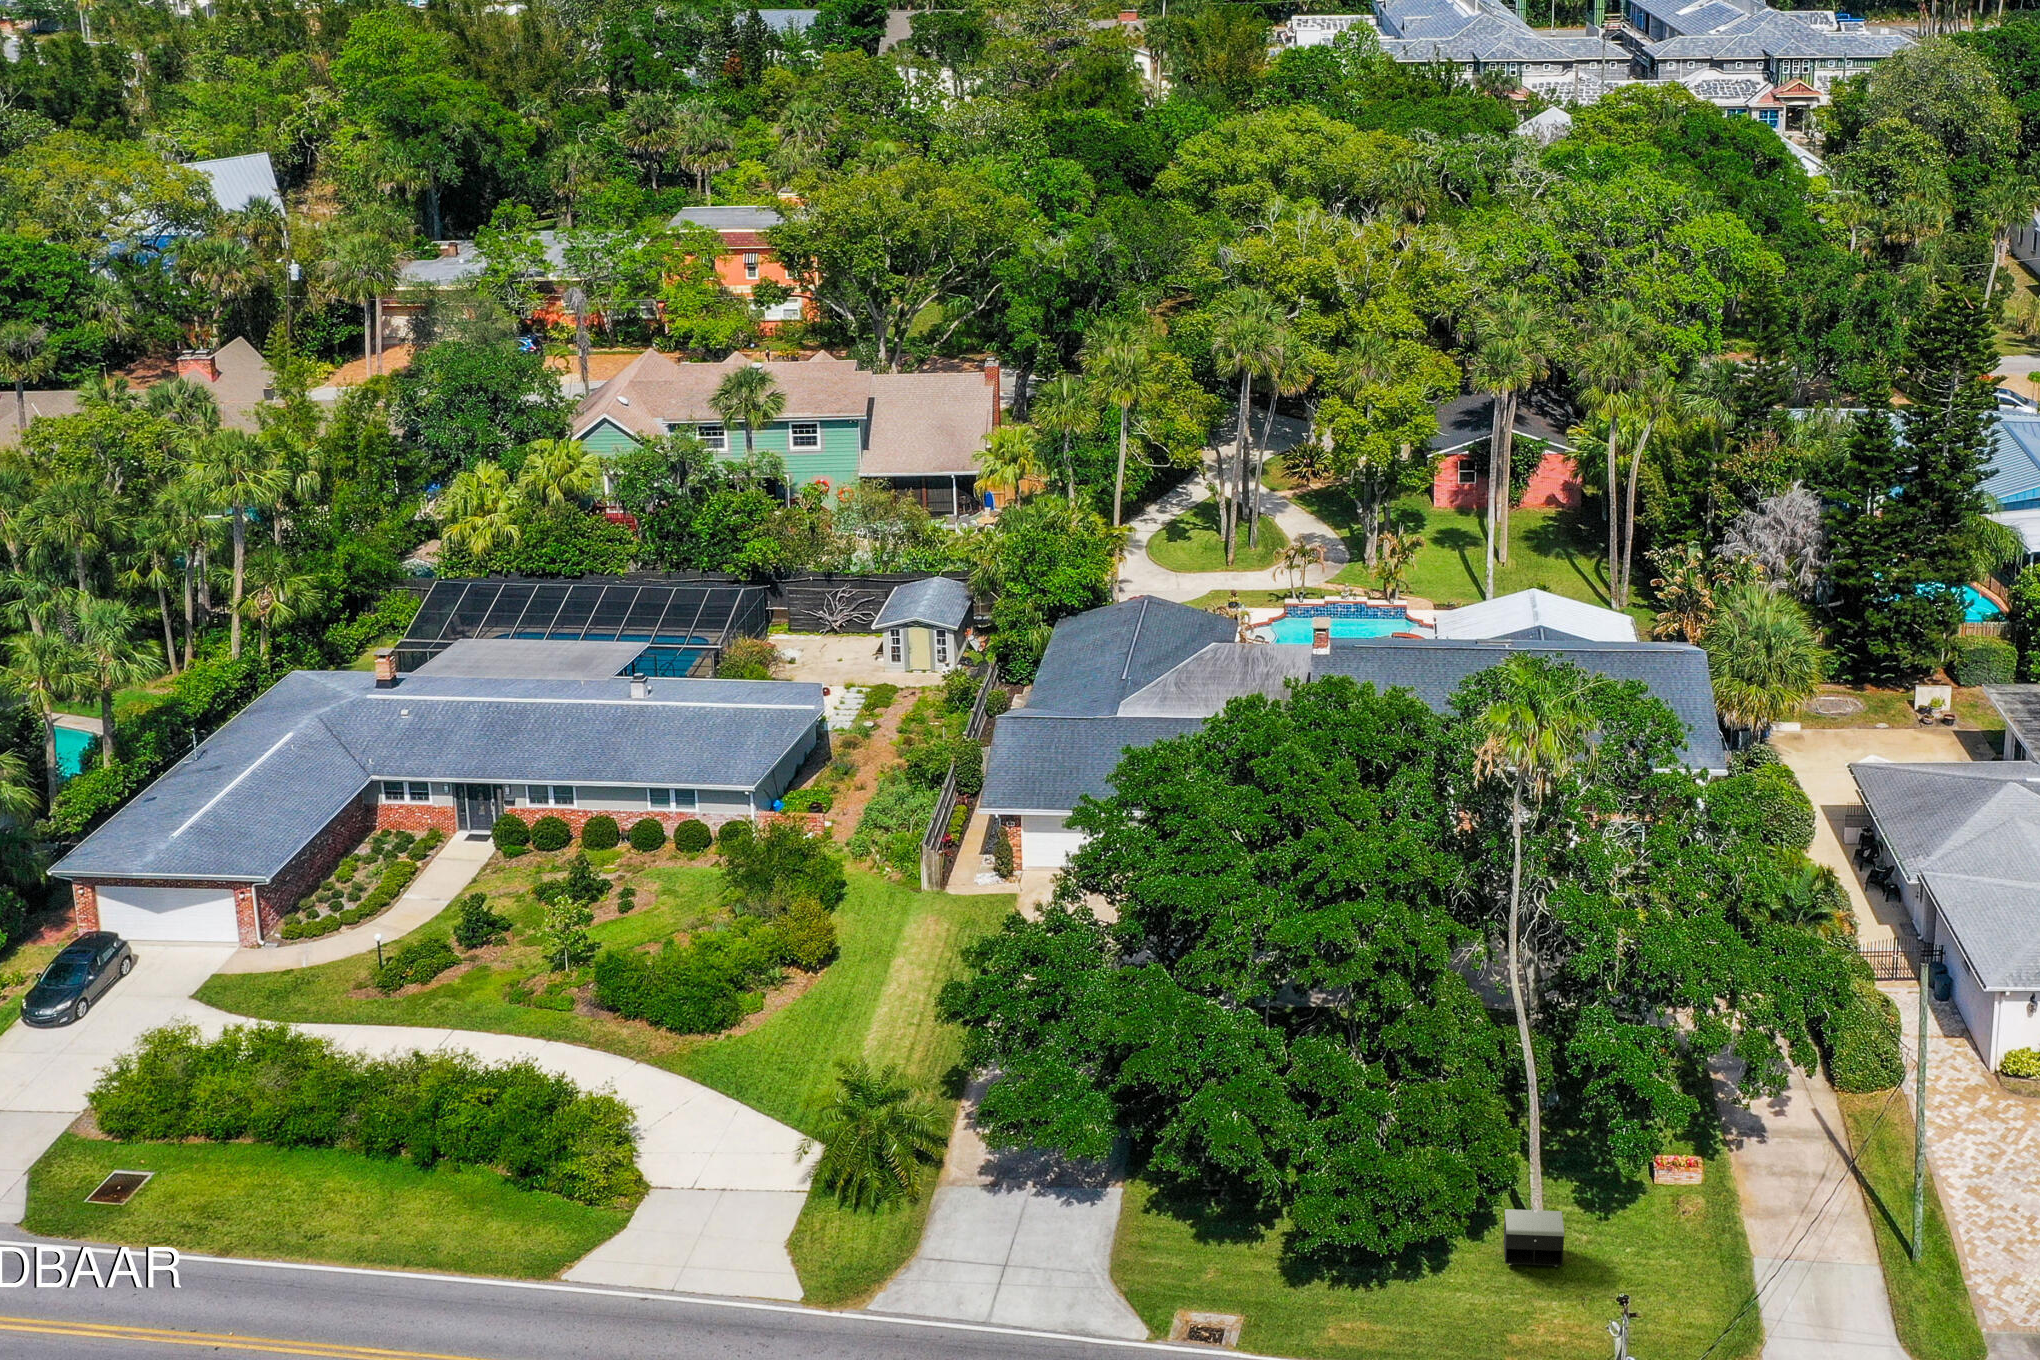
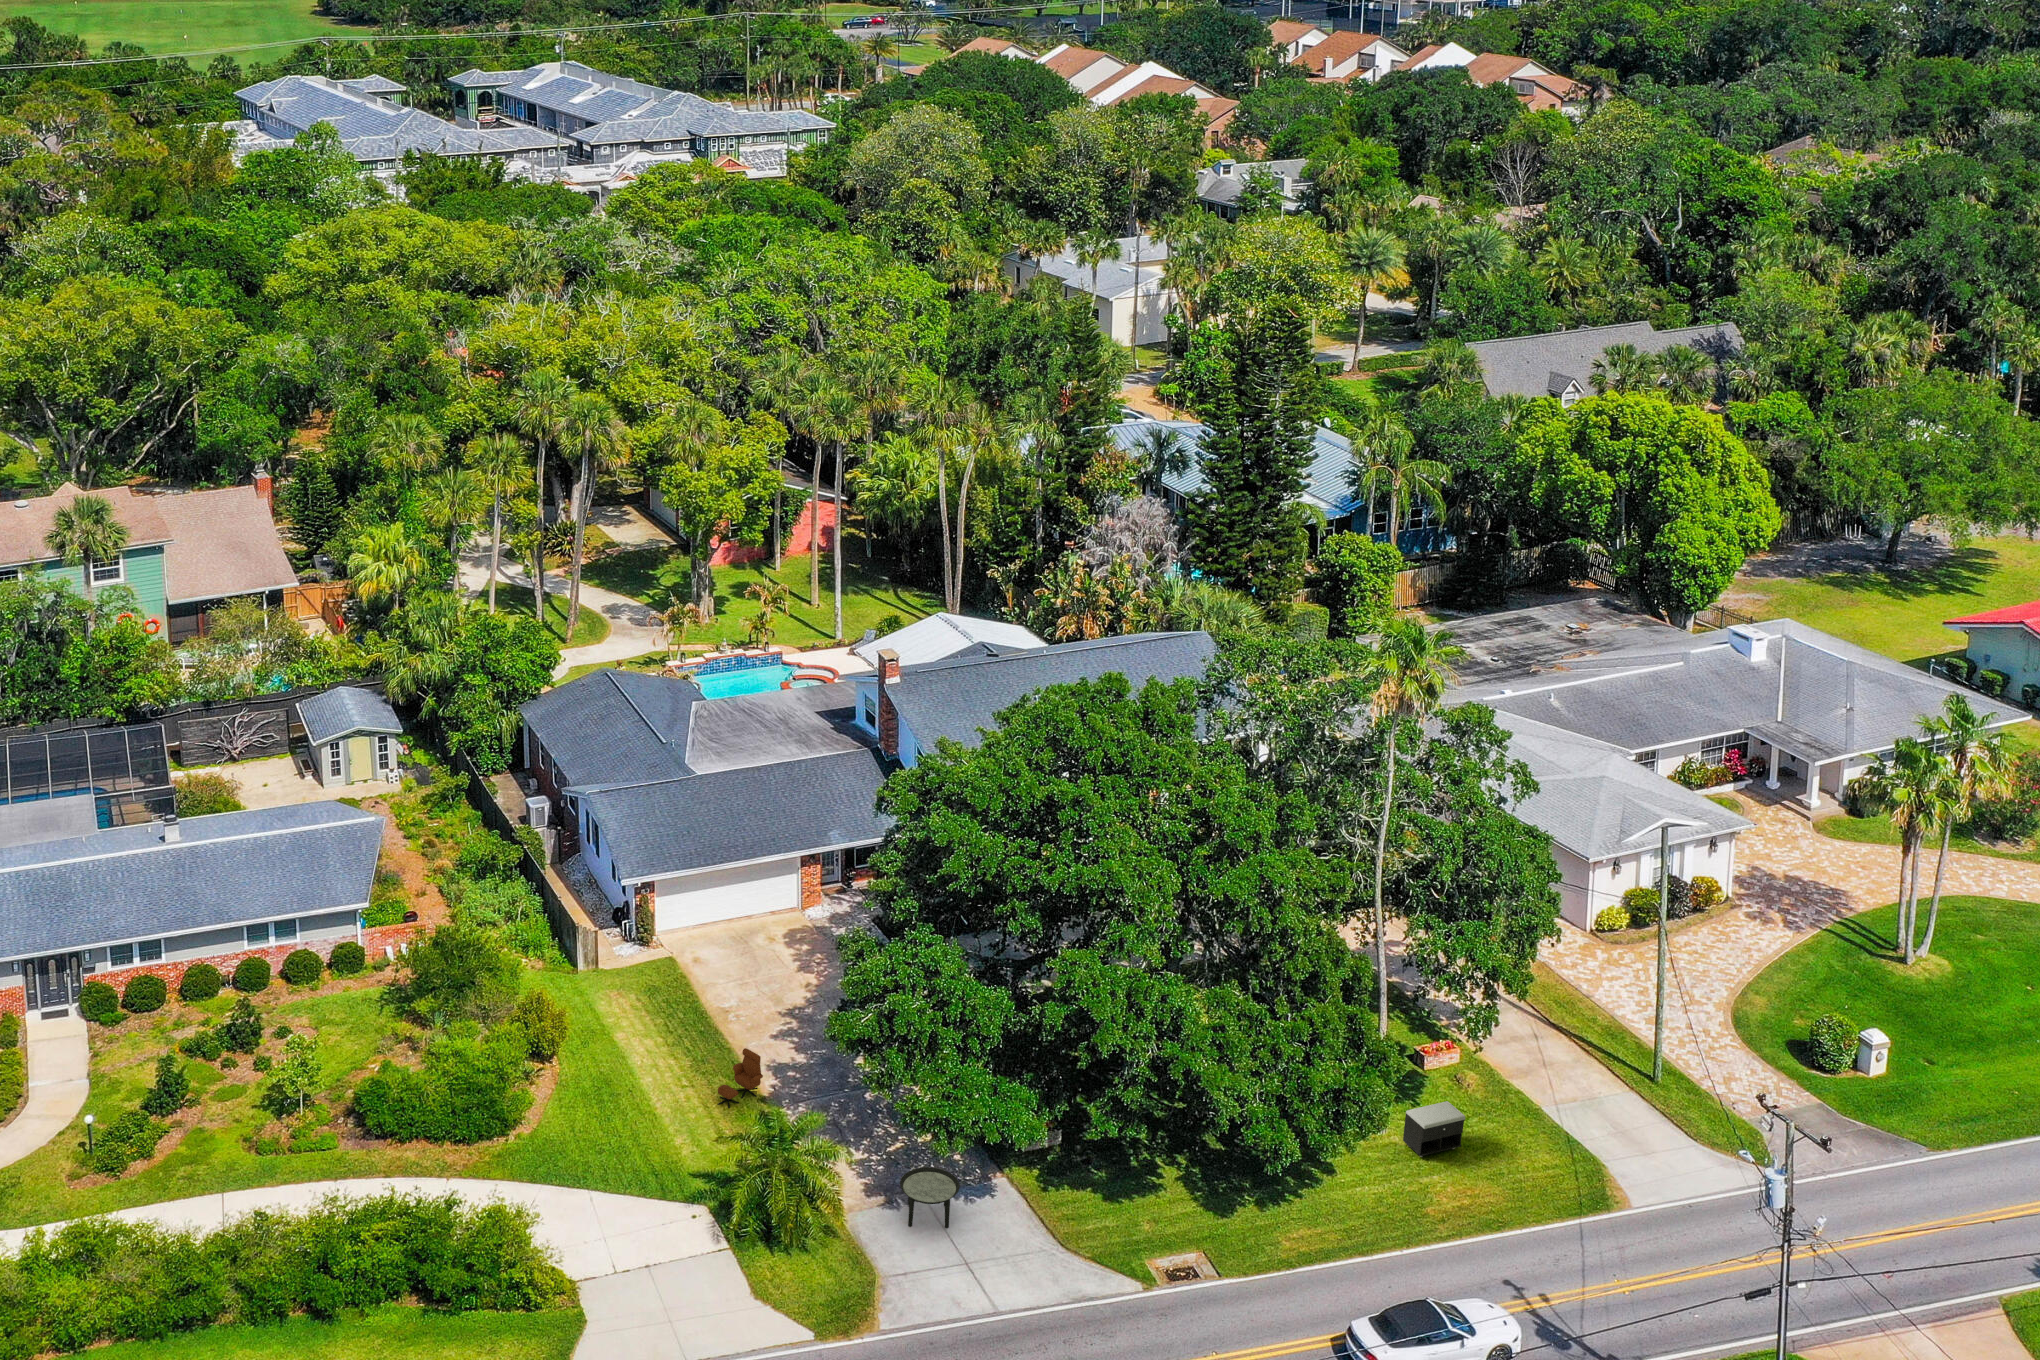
lounge chair: none [889,985,938,1038] -> present [718,1048,763,1108]
round table: none [929,1136,990,1201] -> present [900,1167,960,1228]

